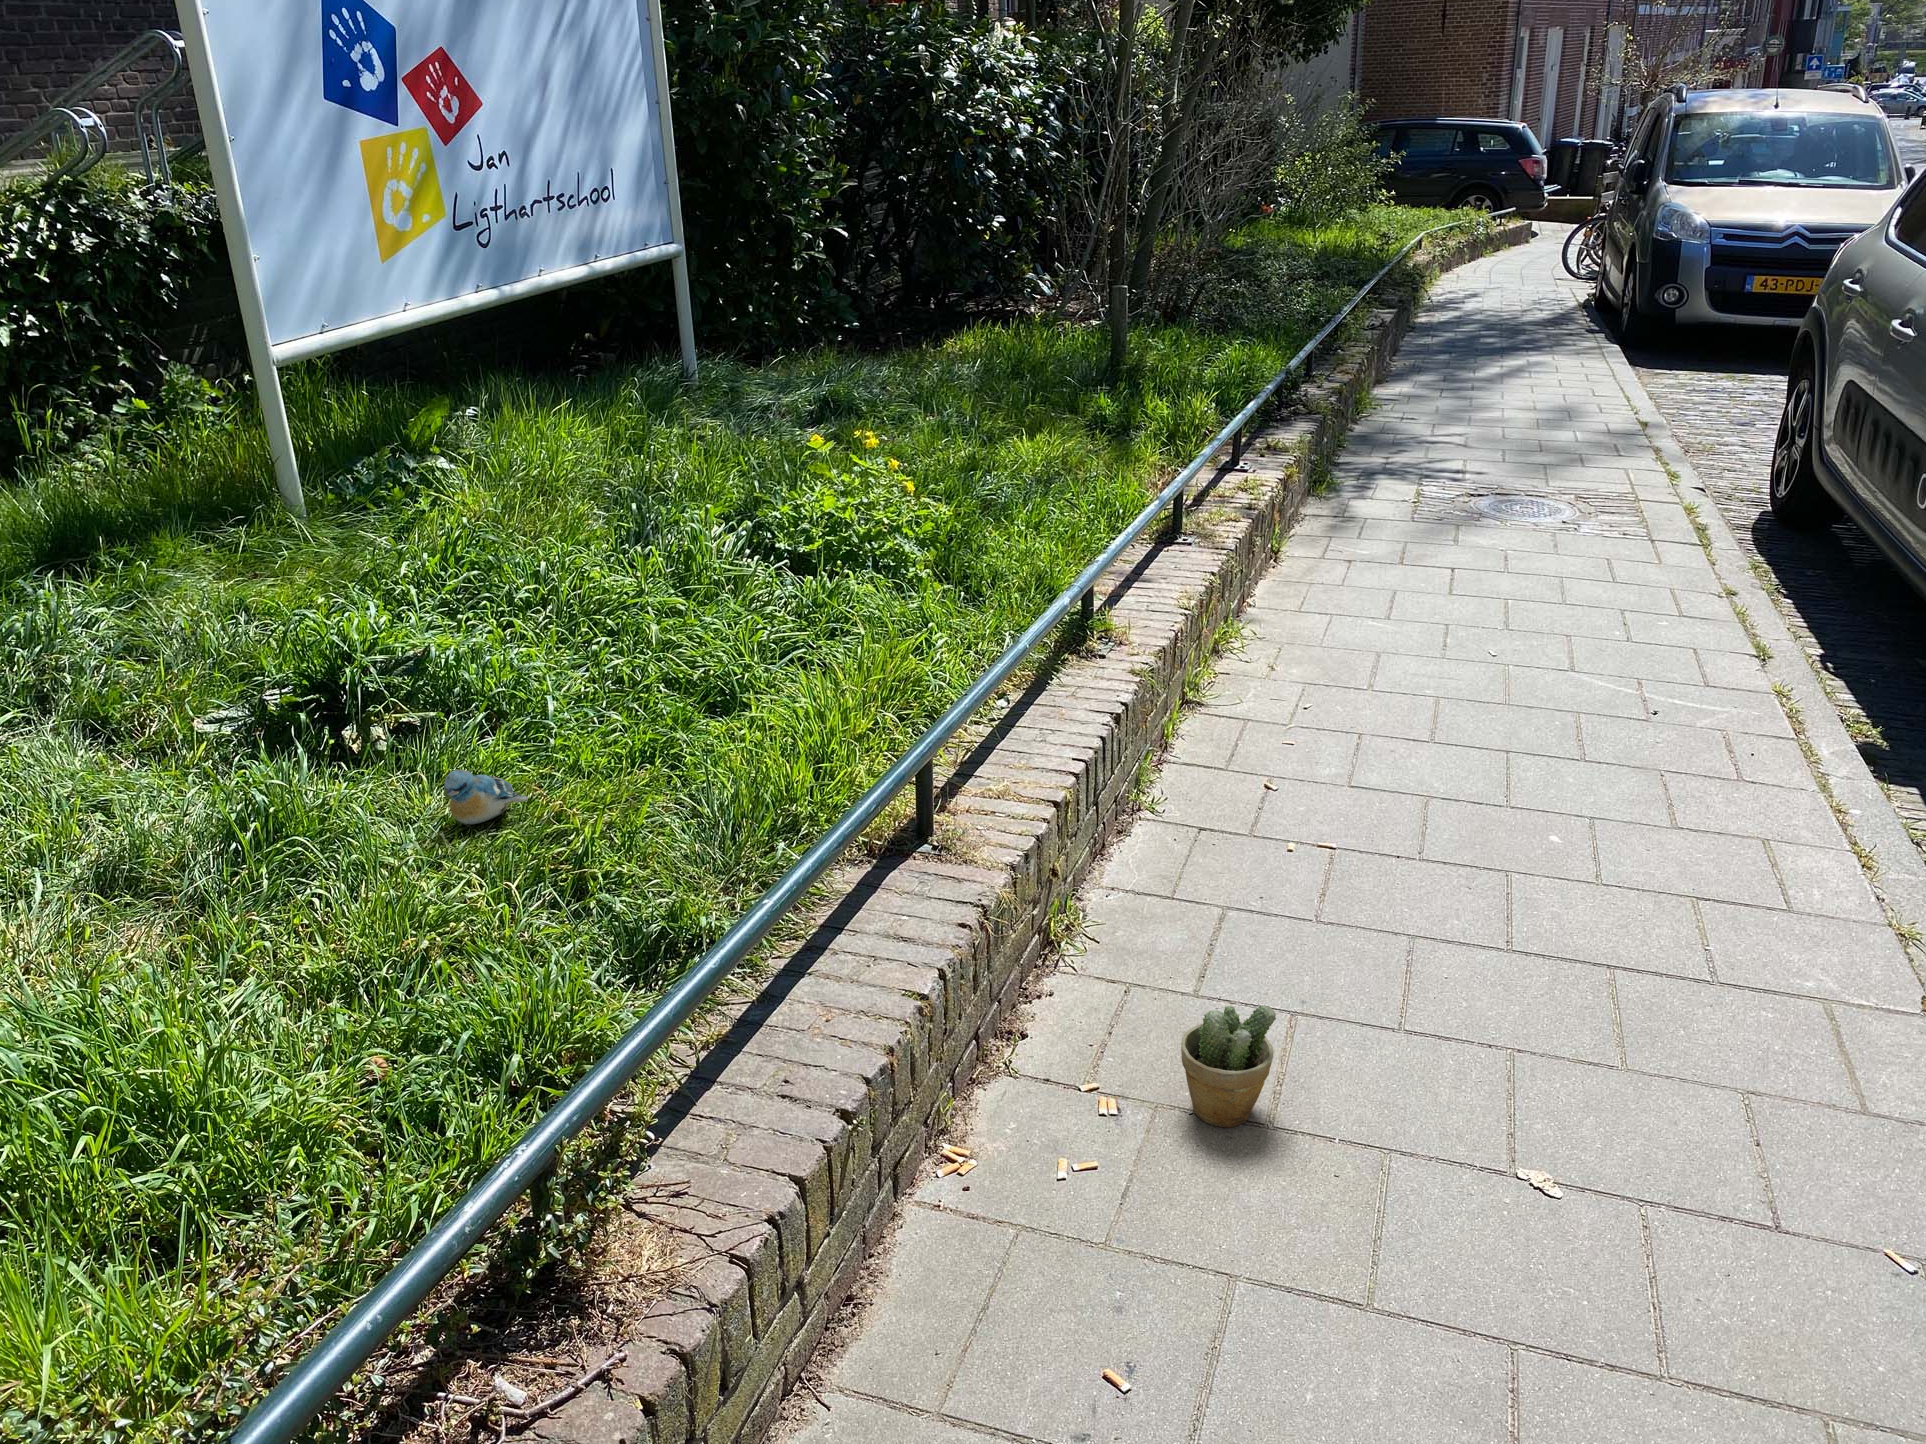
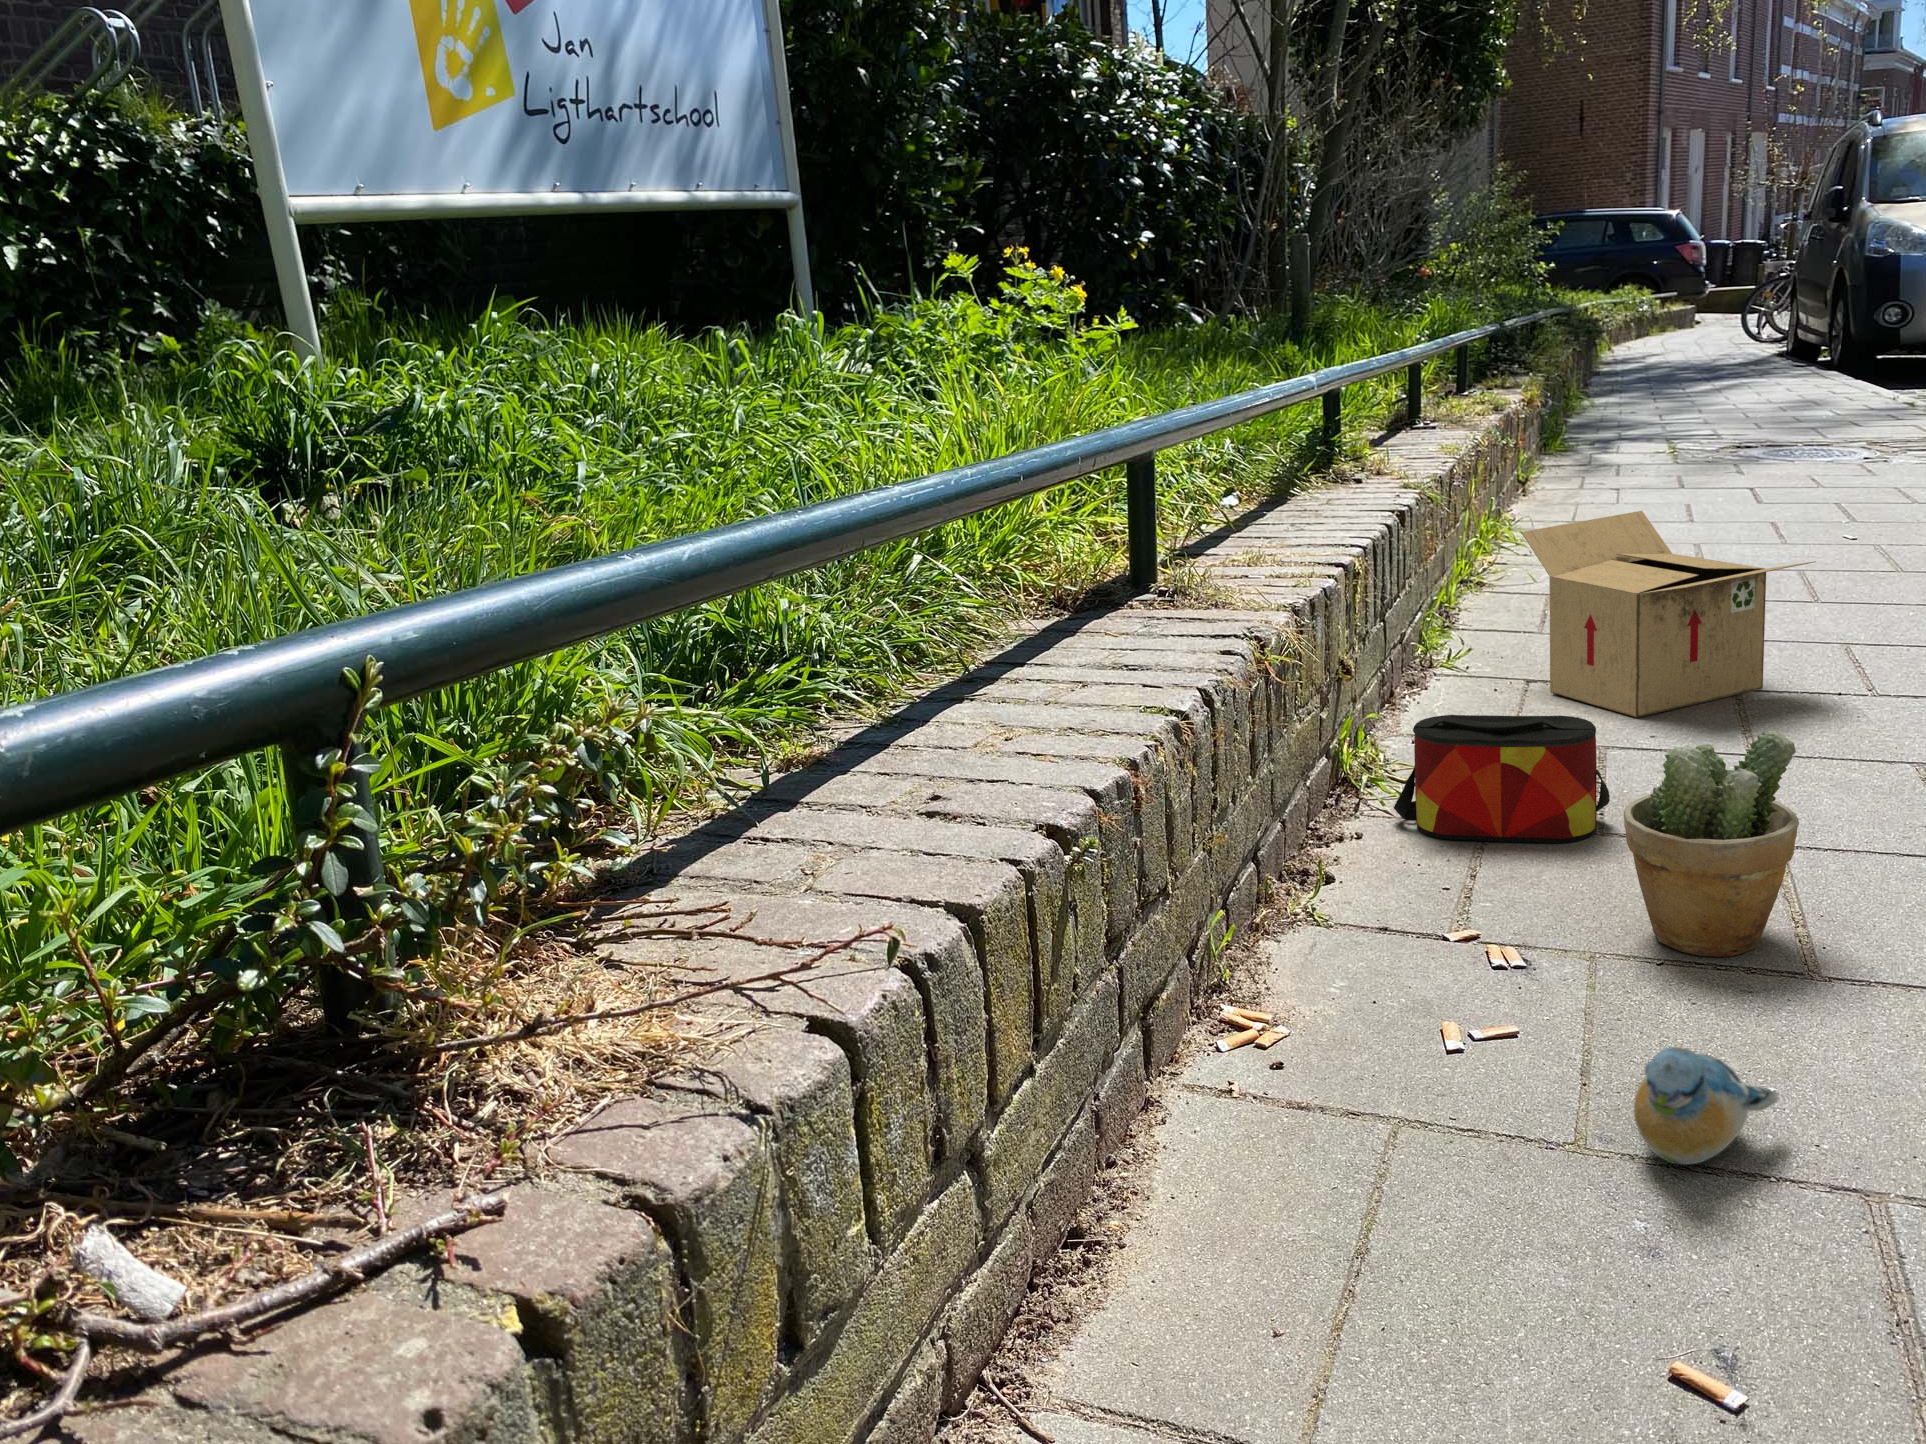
cardboard box: none [1194,735,1374,898] -> present [1521,511,1816,718]
plush toy: present [443,770,528,824] -> present [1634,1047,1779,1165]
bag: none [1070,924,1201,1019] -> present [1394,715,1610,843]

